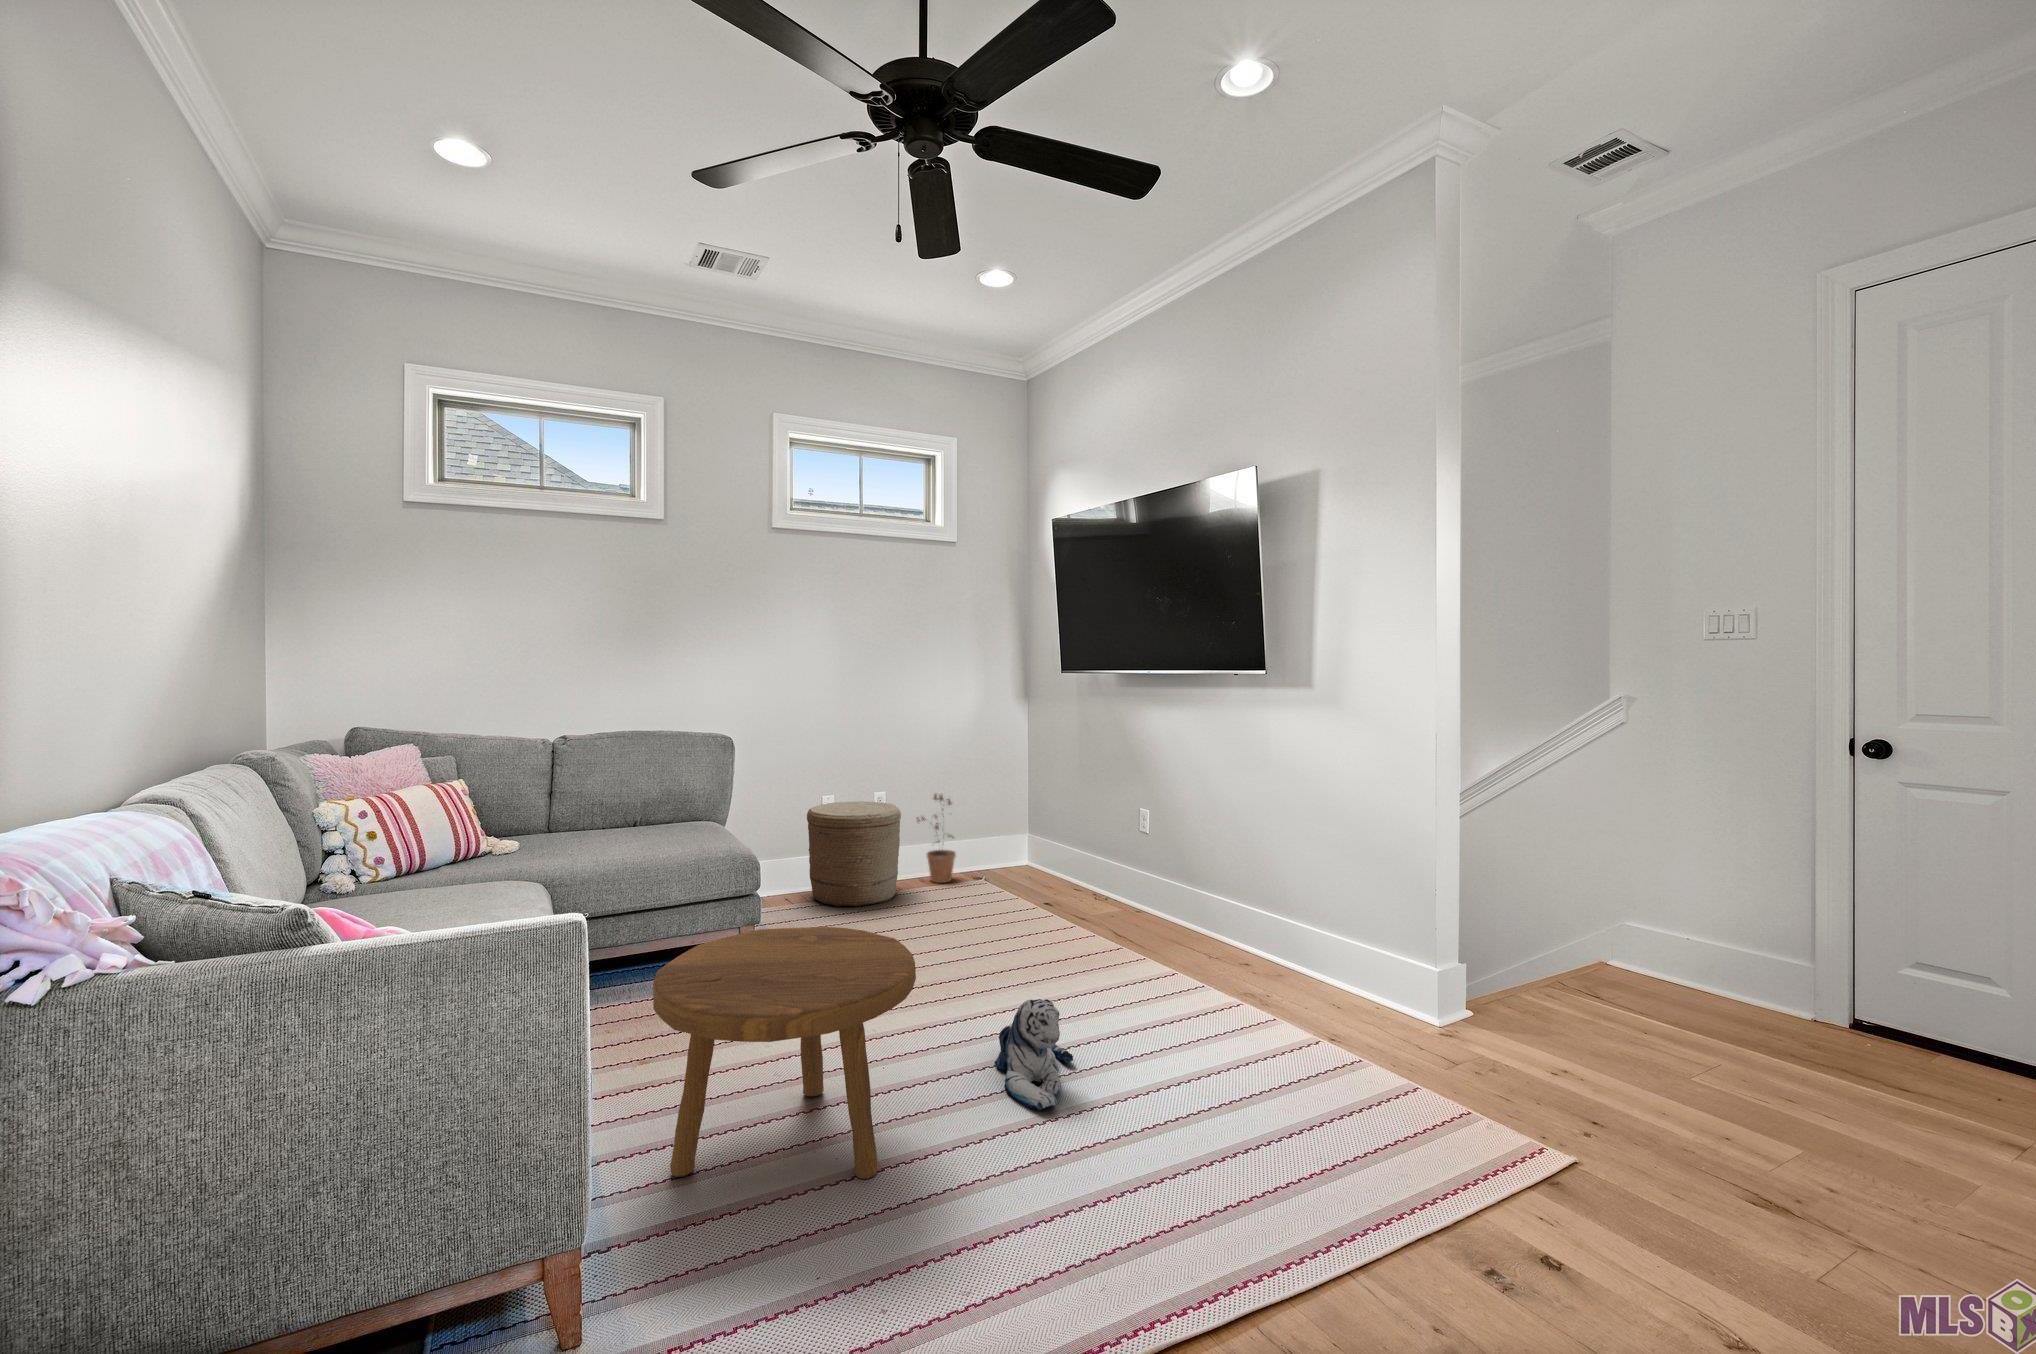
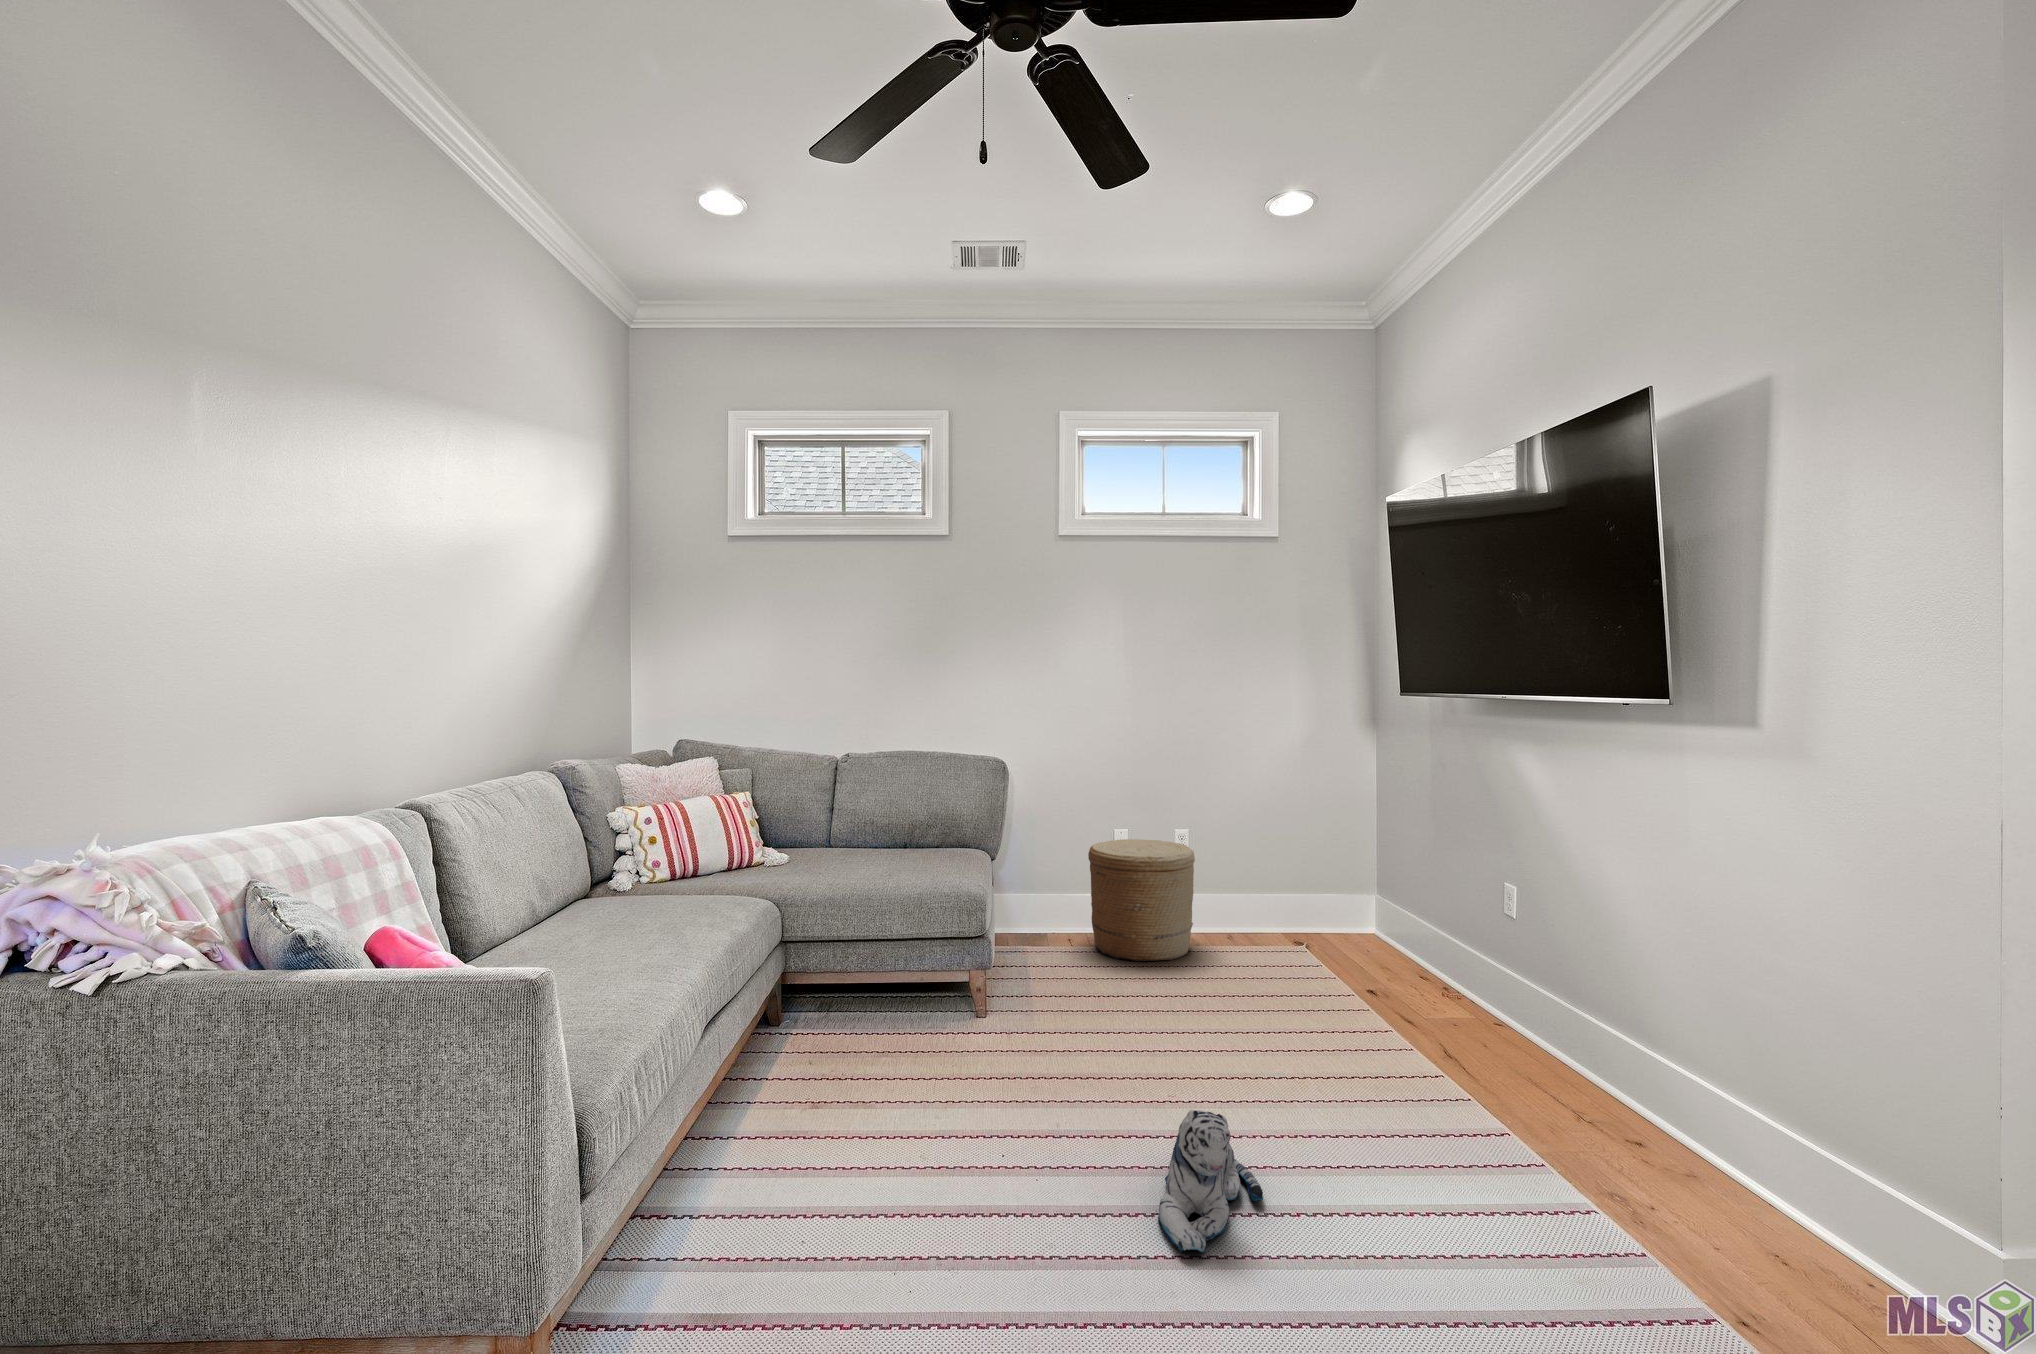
potted plant: present [917,794,956,883] -> none [1224,837,1271,946]
footstool: present [653,927,916,1179] -> none [757,975,1032,1275]

